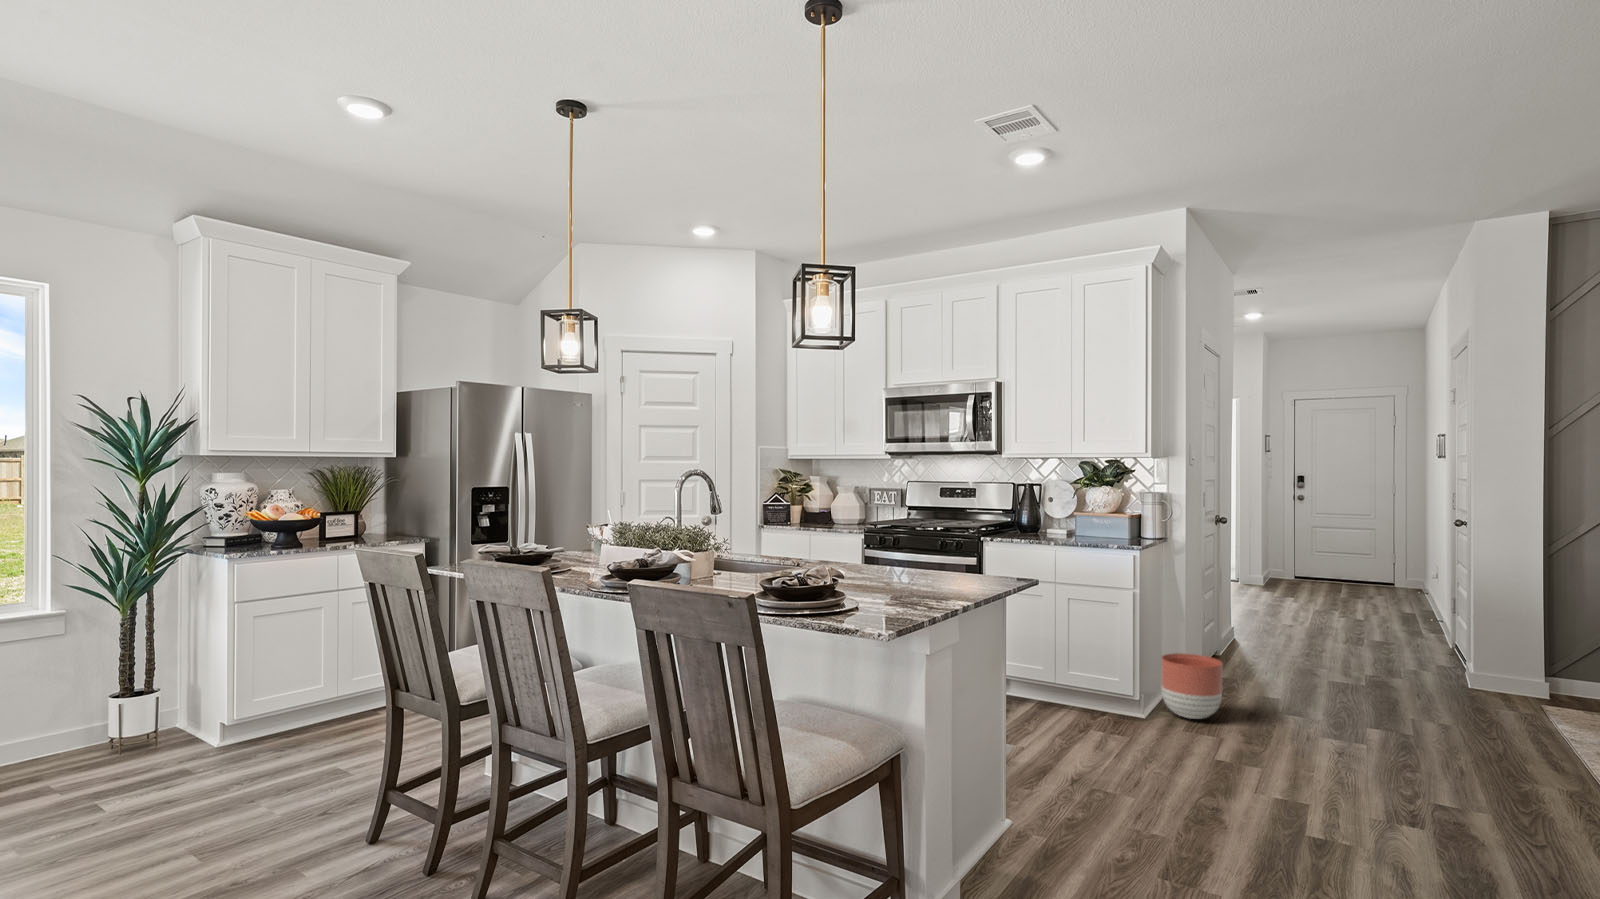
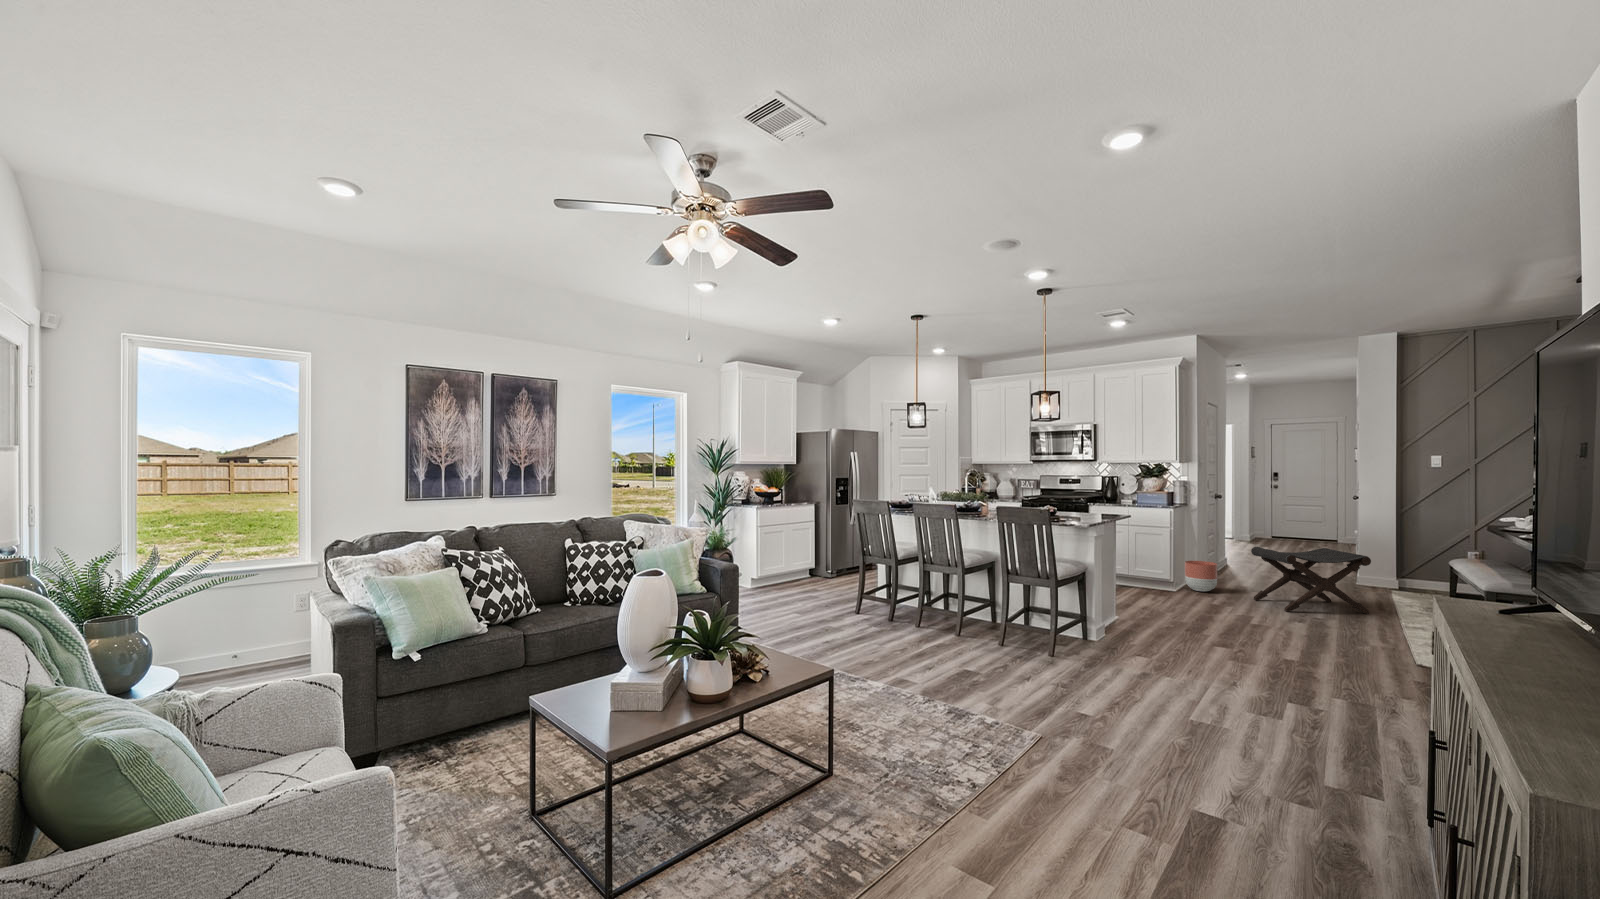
footstool: none [1290,632,1534,783] -> present [1251,547,1371,614]

